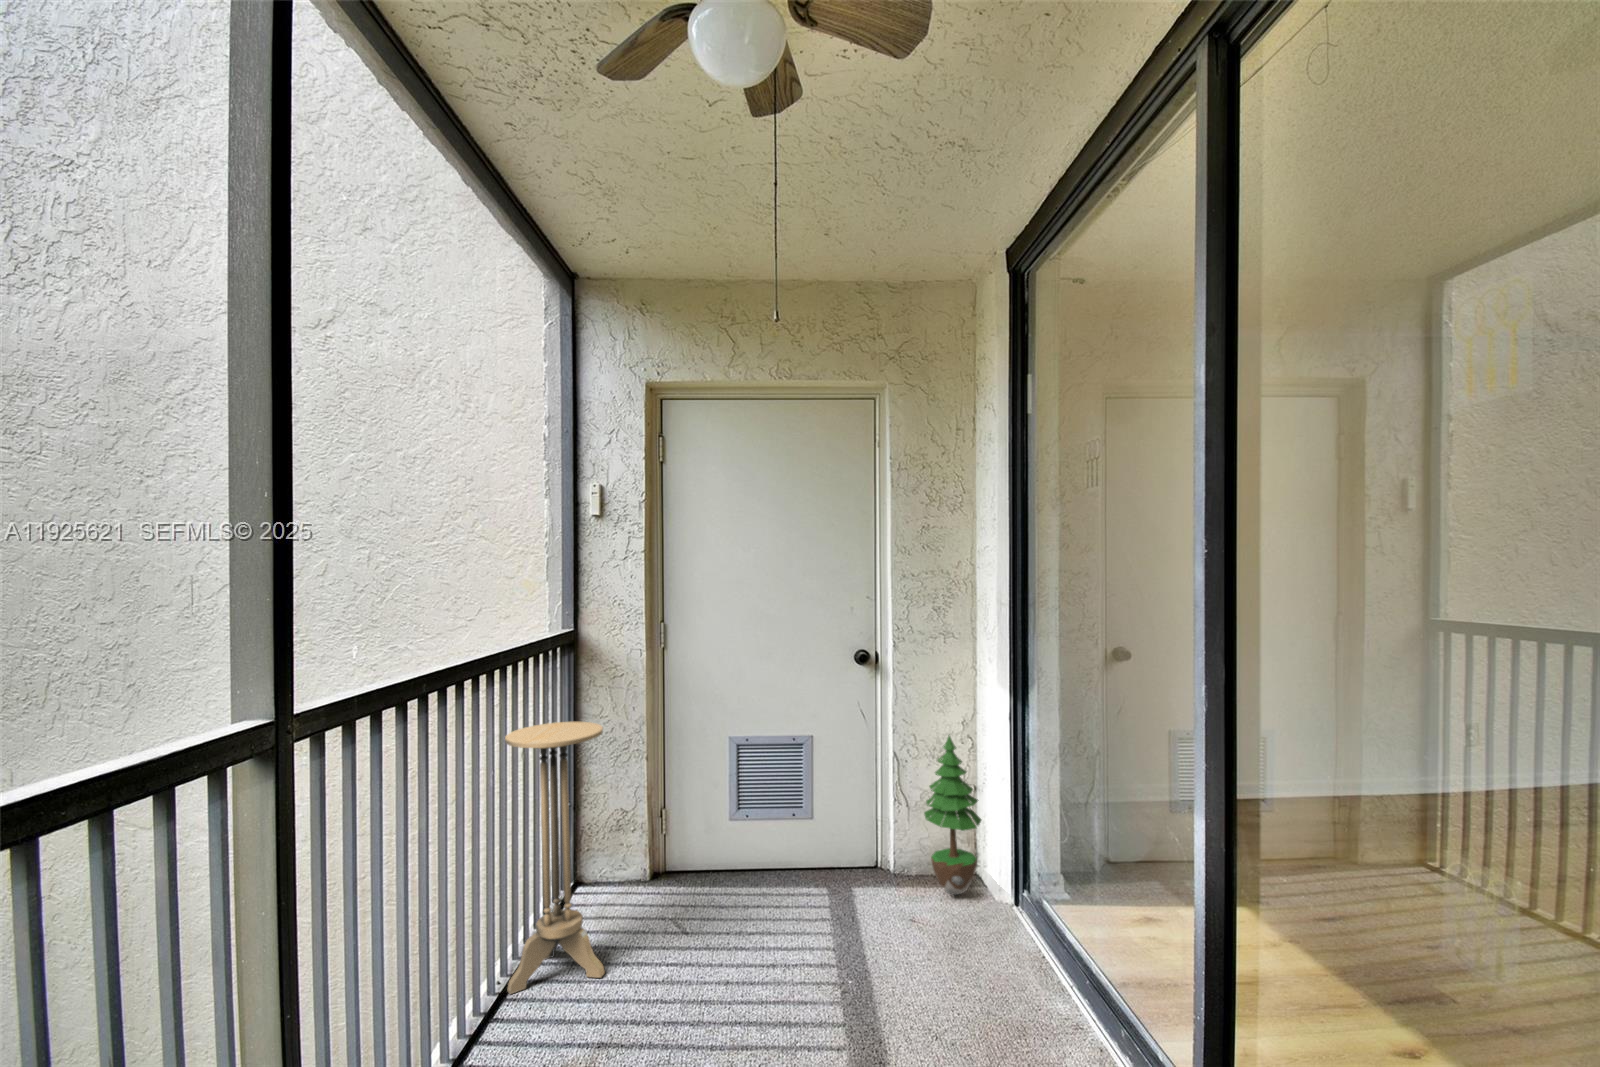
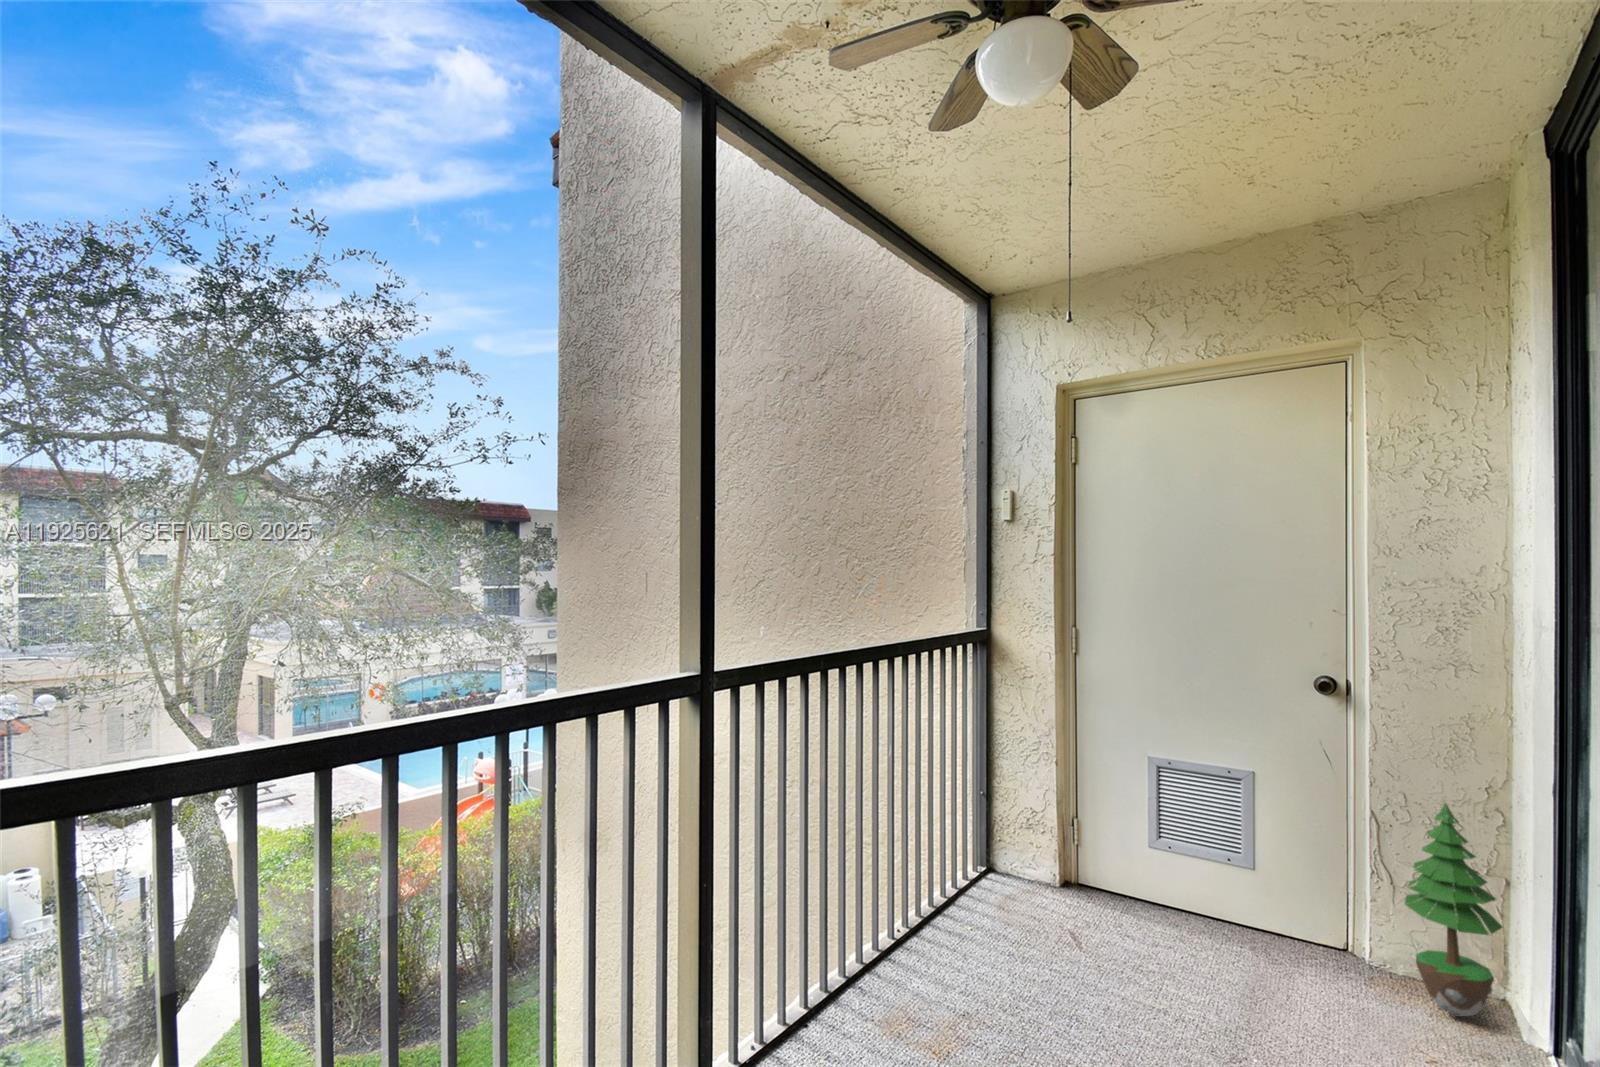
side table: present [505,722,605,994] -> none [908,712,993,957]

